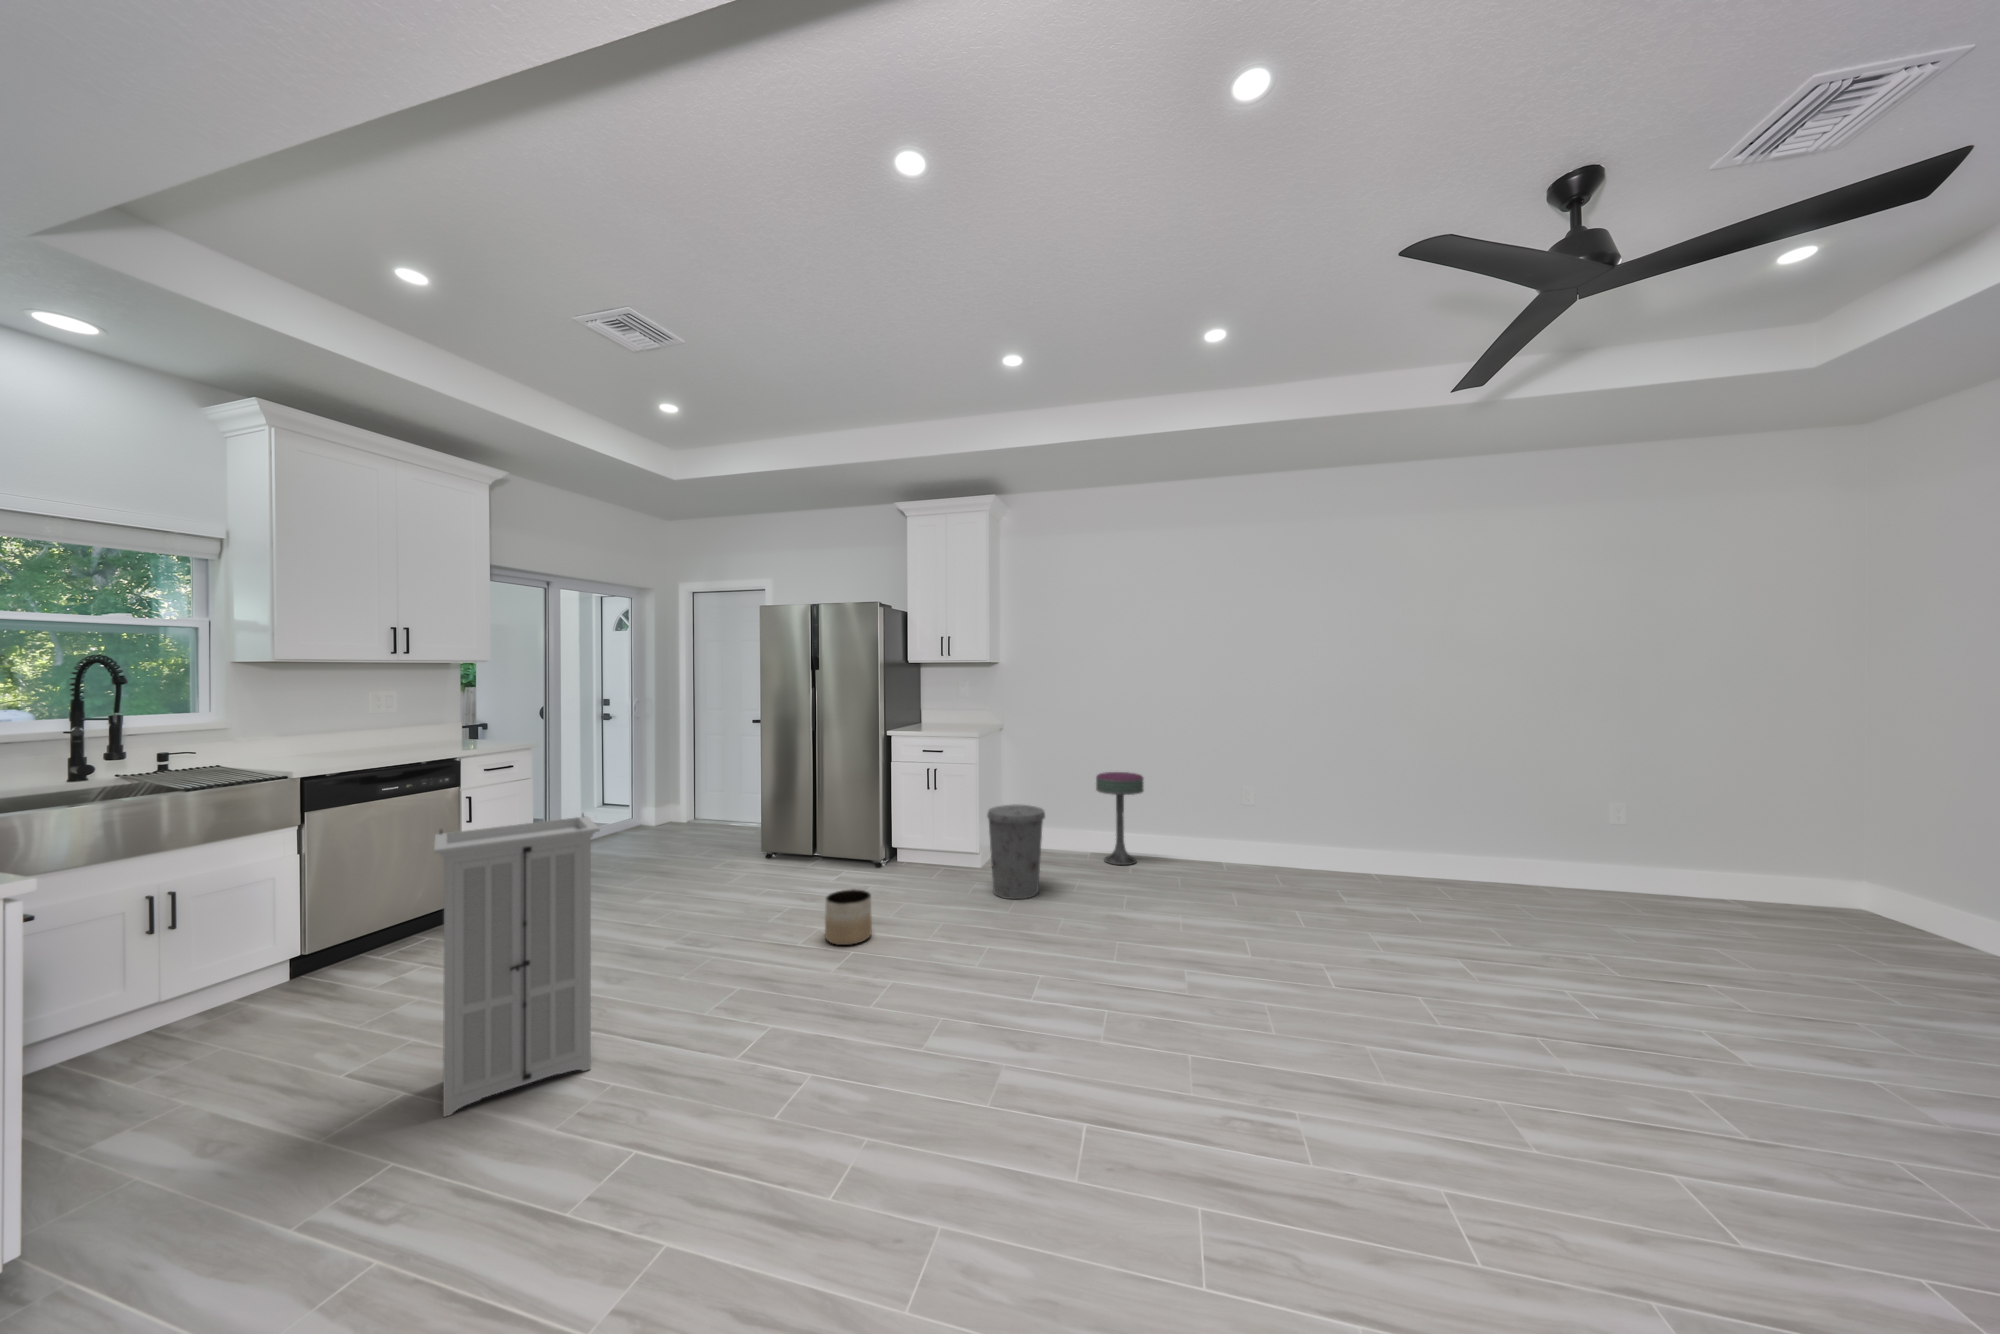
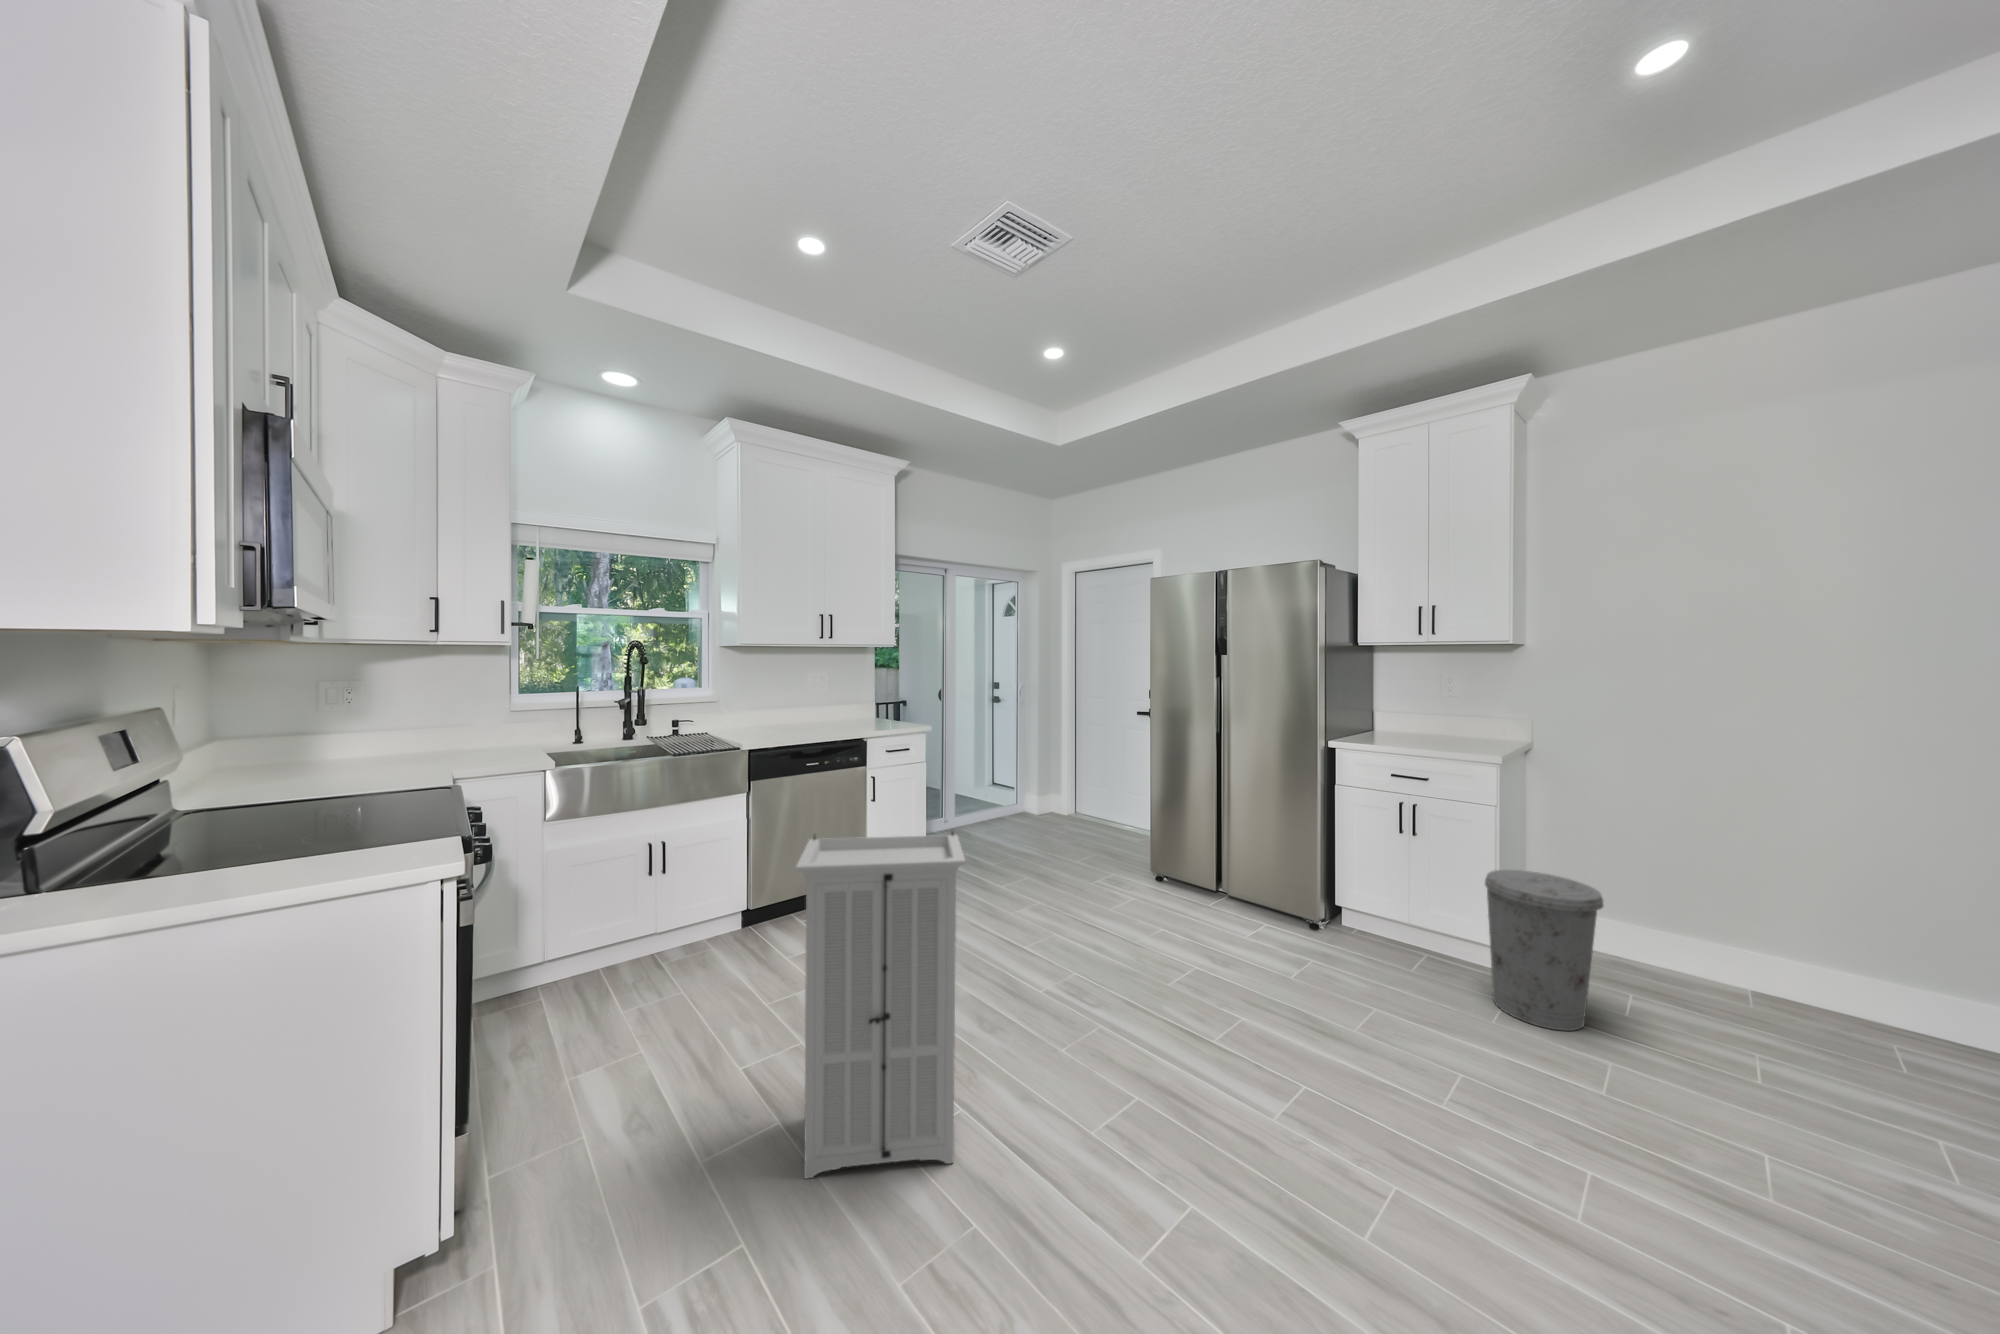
bar stool: present [1096,772,1144,865] -> none [1685,835,1807,1004]
planter: present [825,889,872,945] -> none [1237,960,1305,1046]

